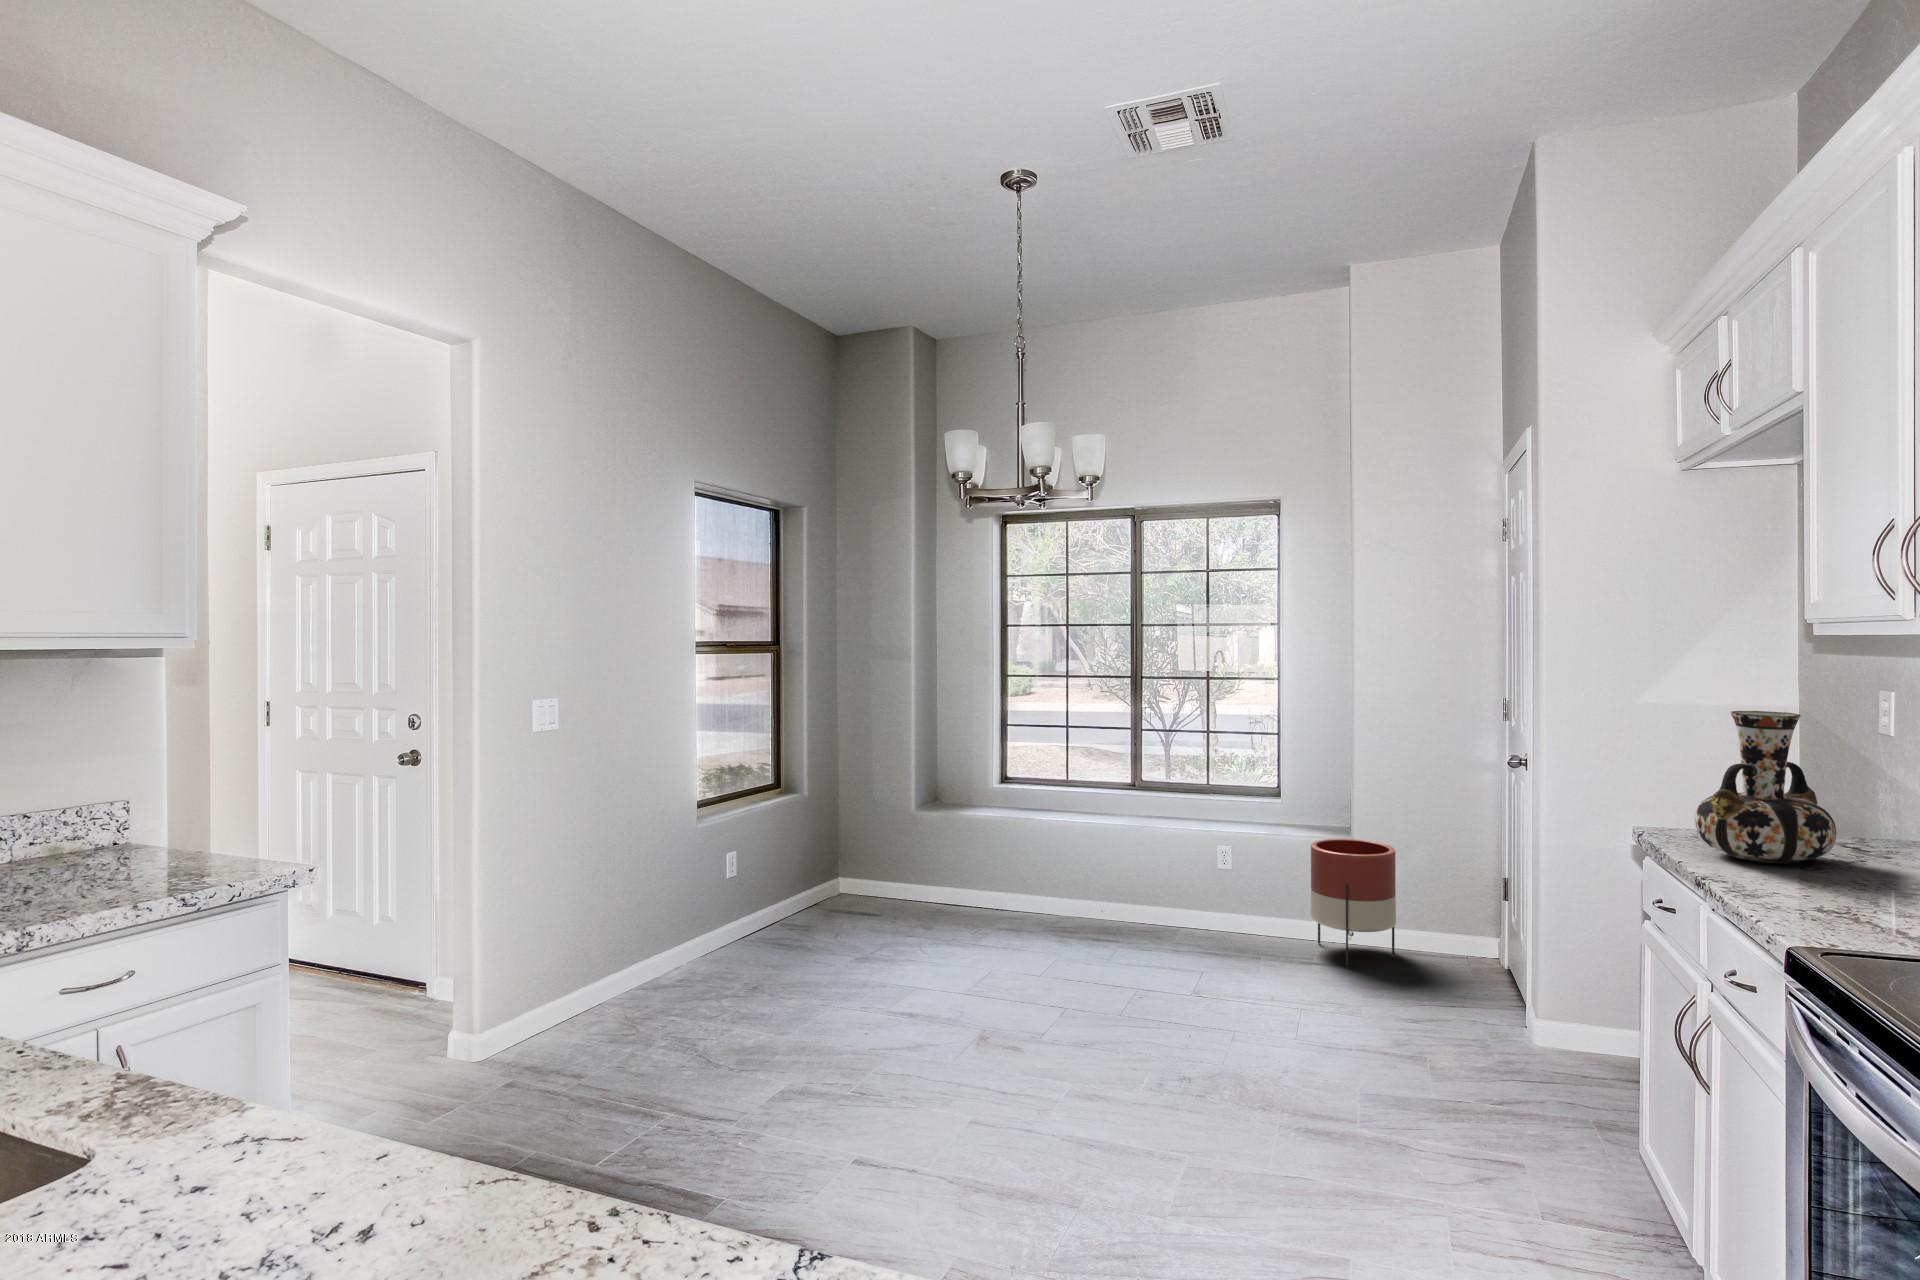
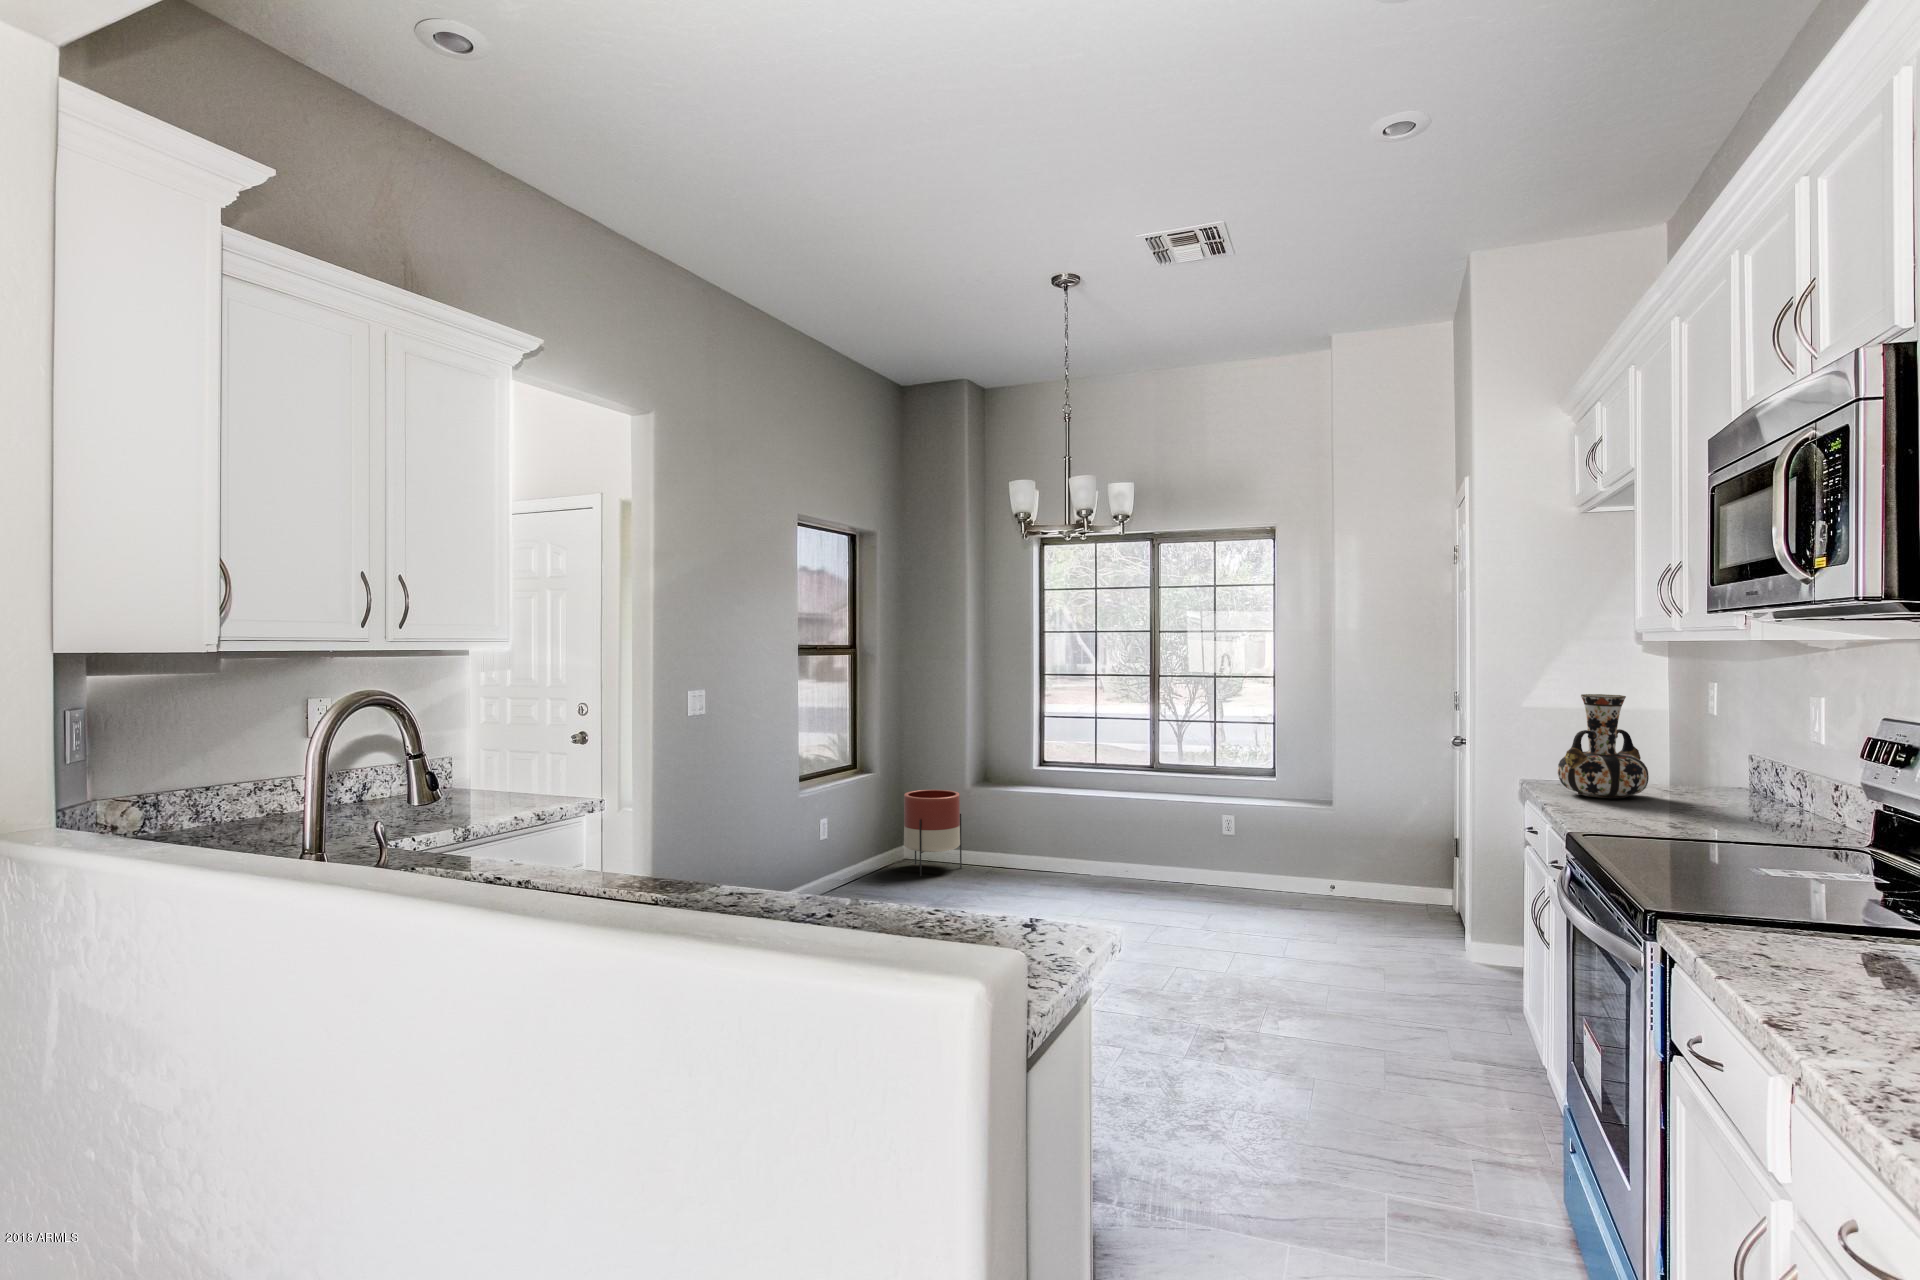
planter: present [1311,839,1396,966] -> present [904,790,962,876]

